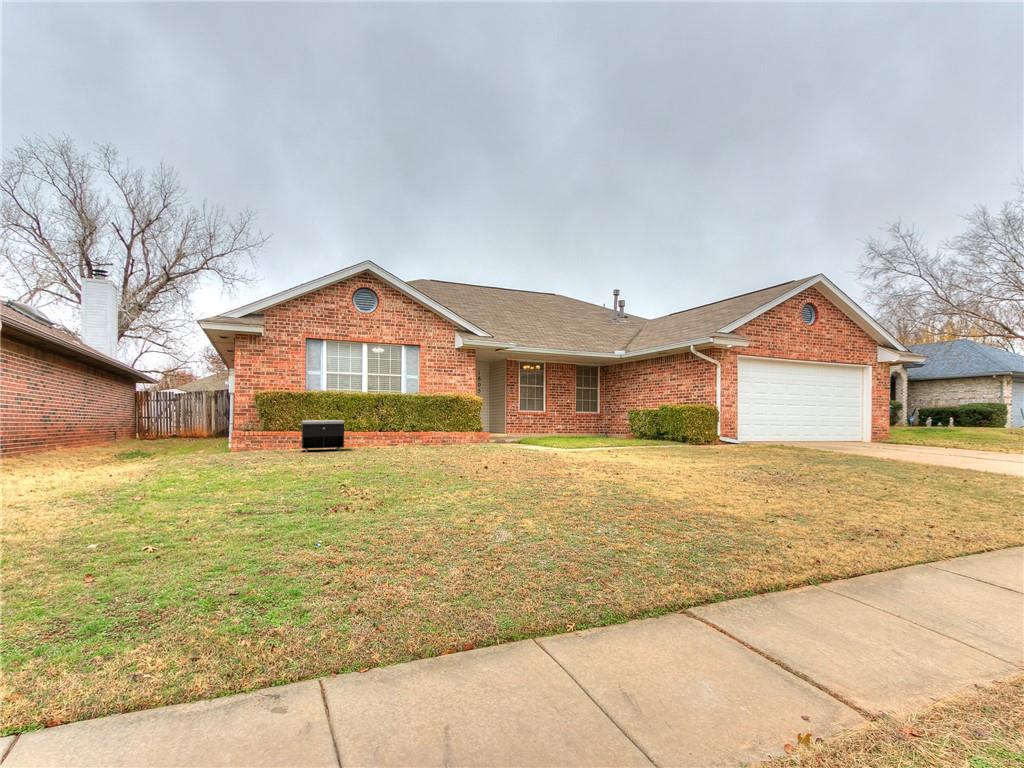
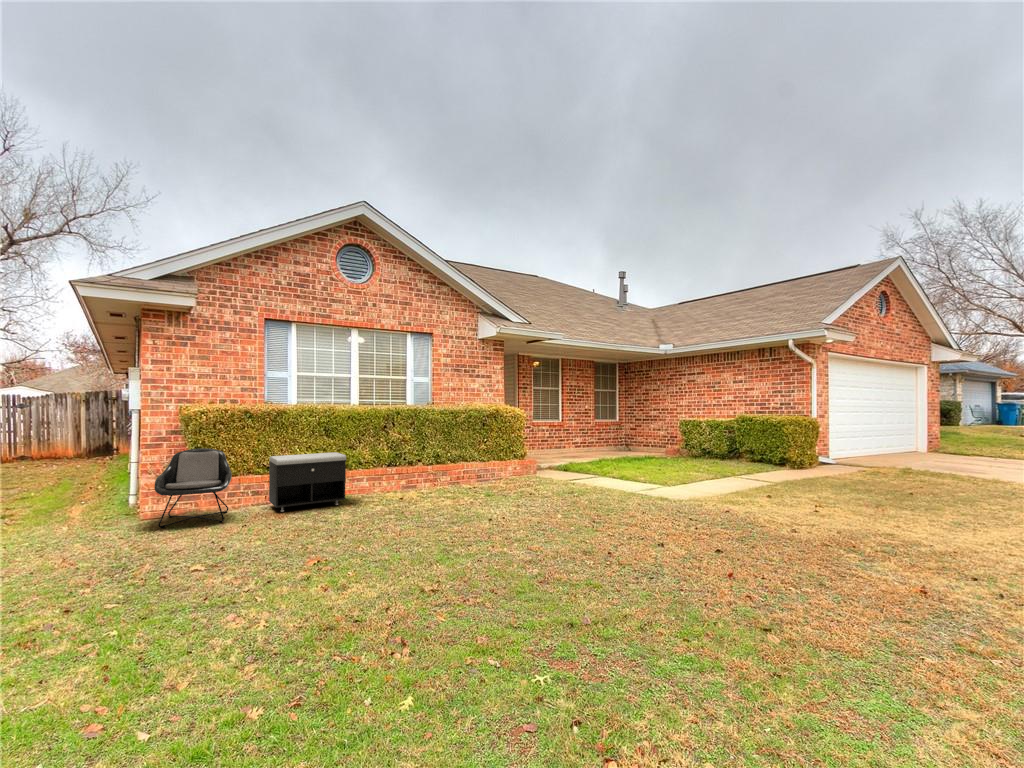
lounge chair: none [238,414,278,454] -> present [154,448,232,528]

